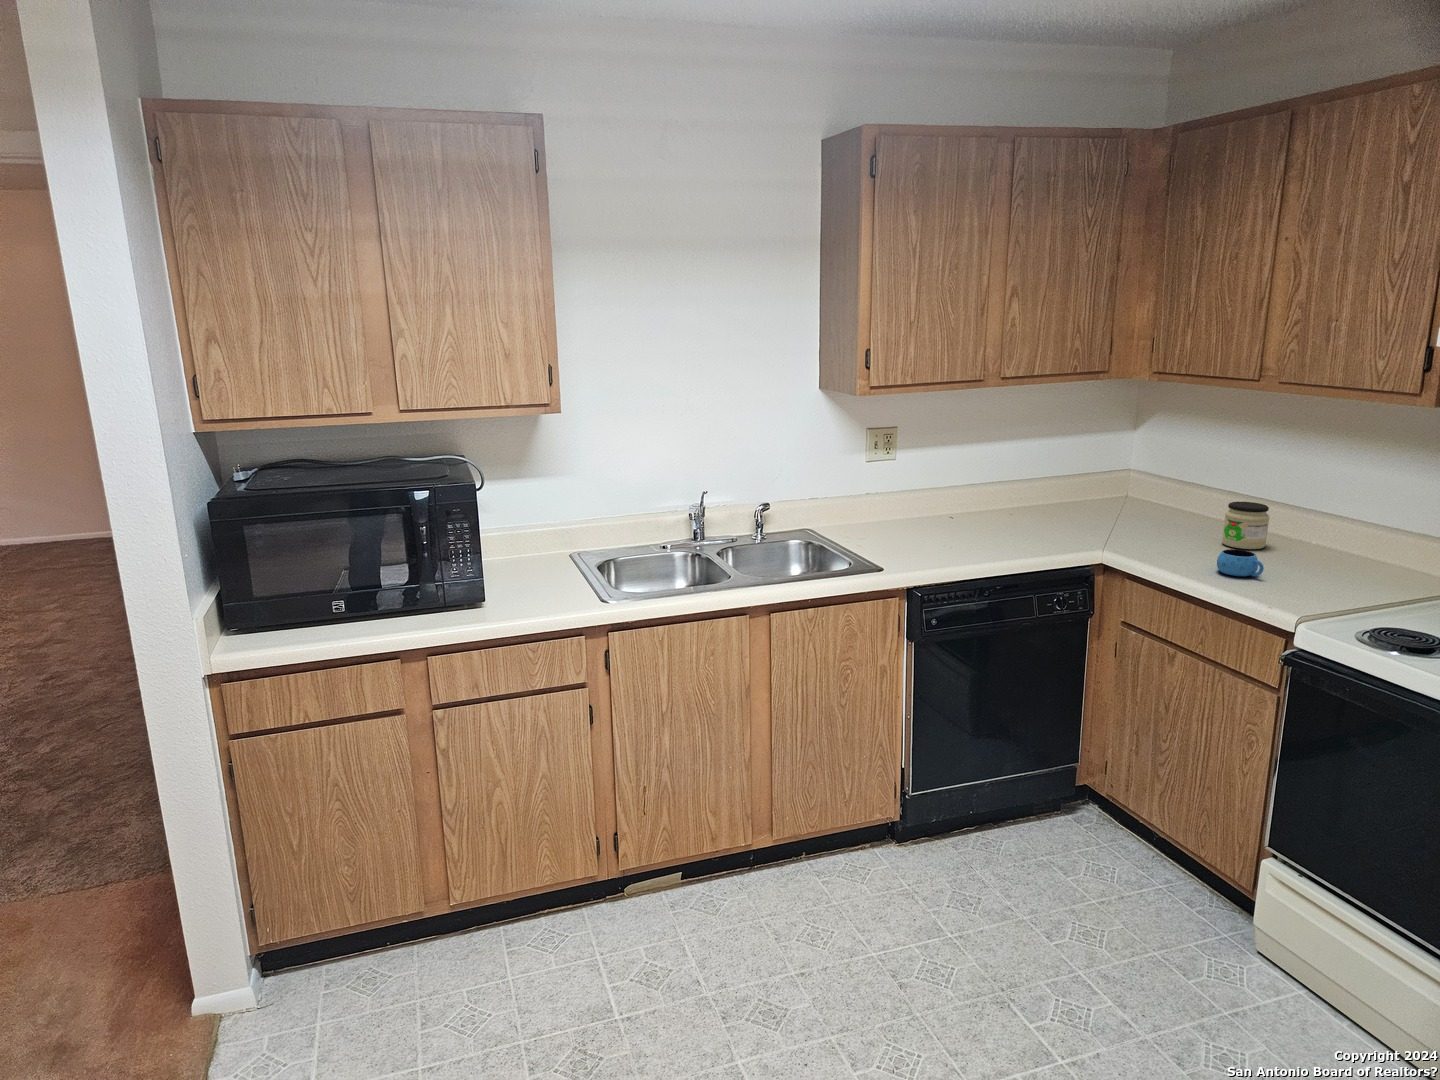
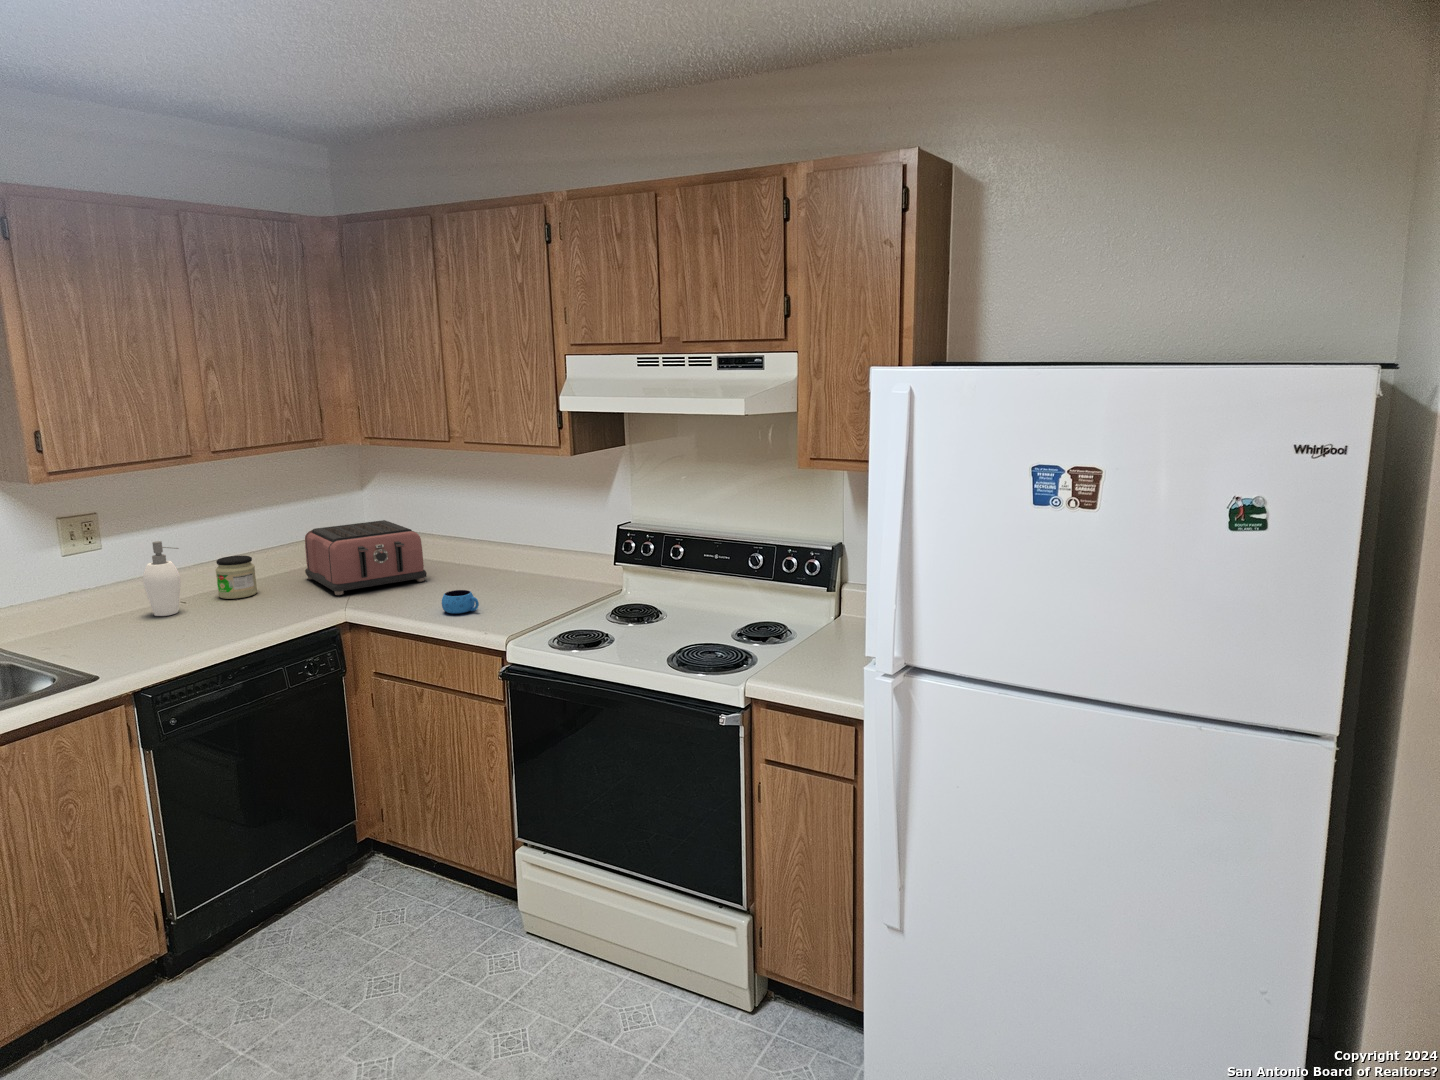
soap dispenser: none [927,457,962,526] -> present [143,541,181,616]
toaster: none [1067,463,1199,534] -> present [305,520,427,595]
jar: present [1222,502,1270,549] -> present [216,556,257,599]

